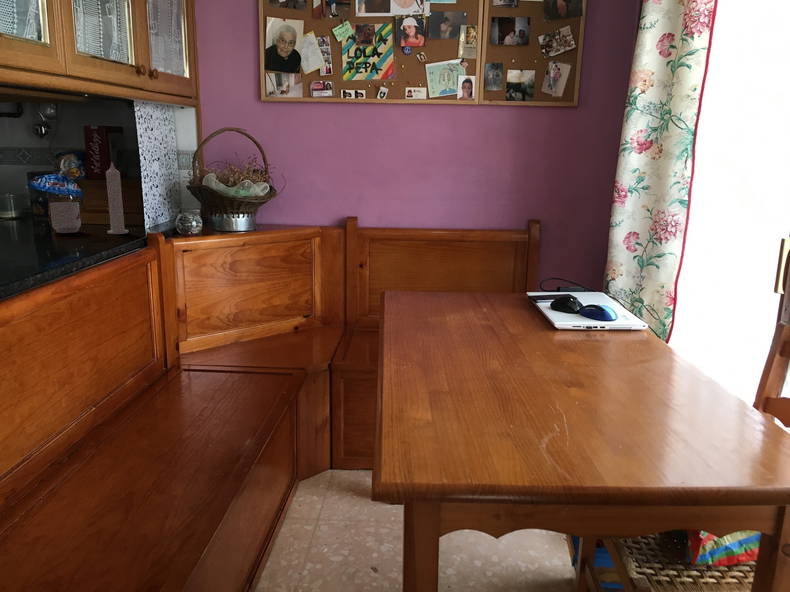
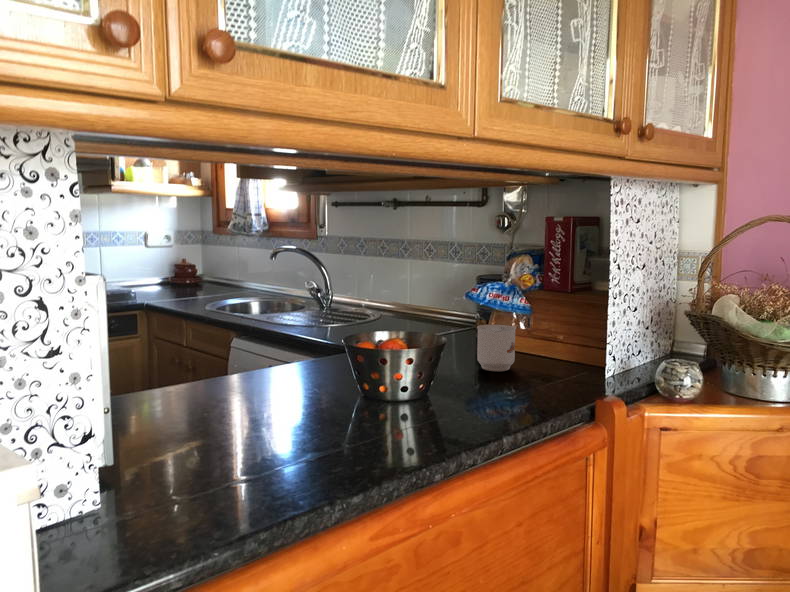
candle: present [106,163,129,234] -> none [546,274,577,385]

